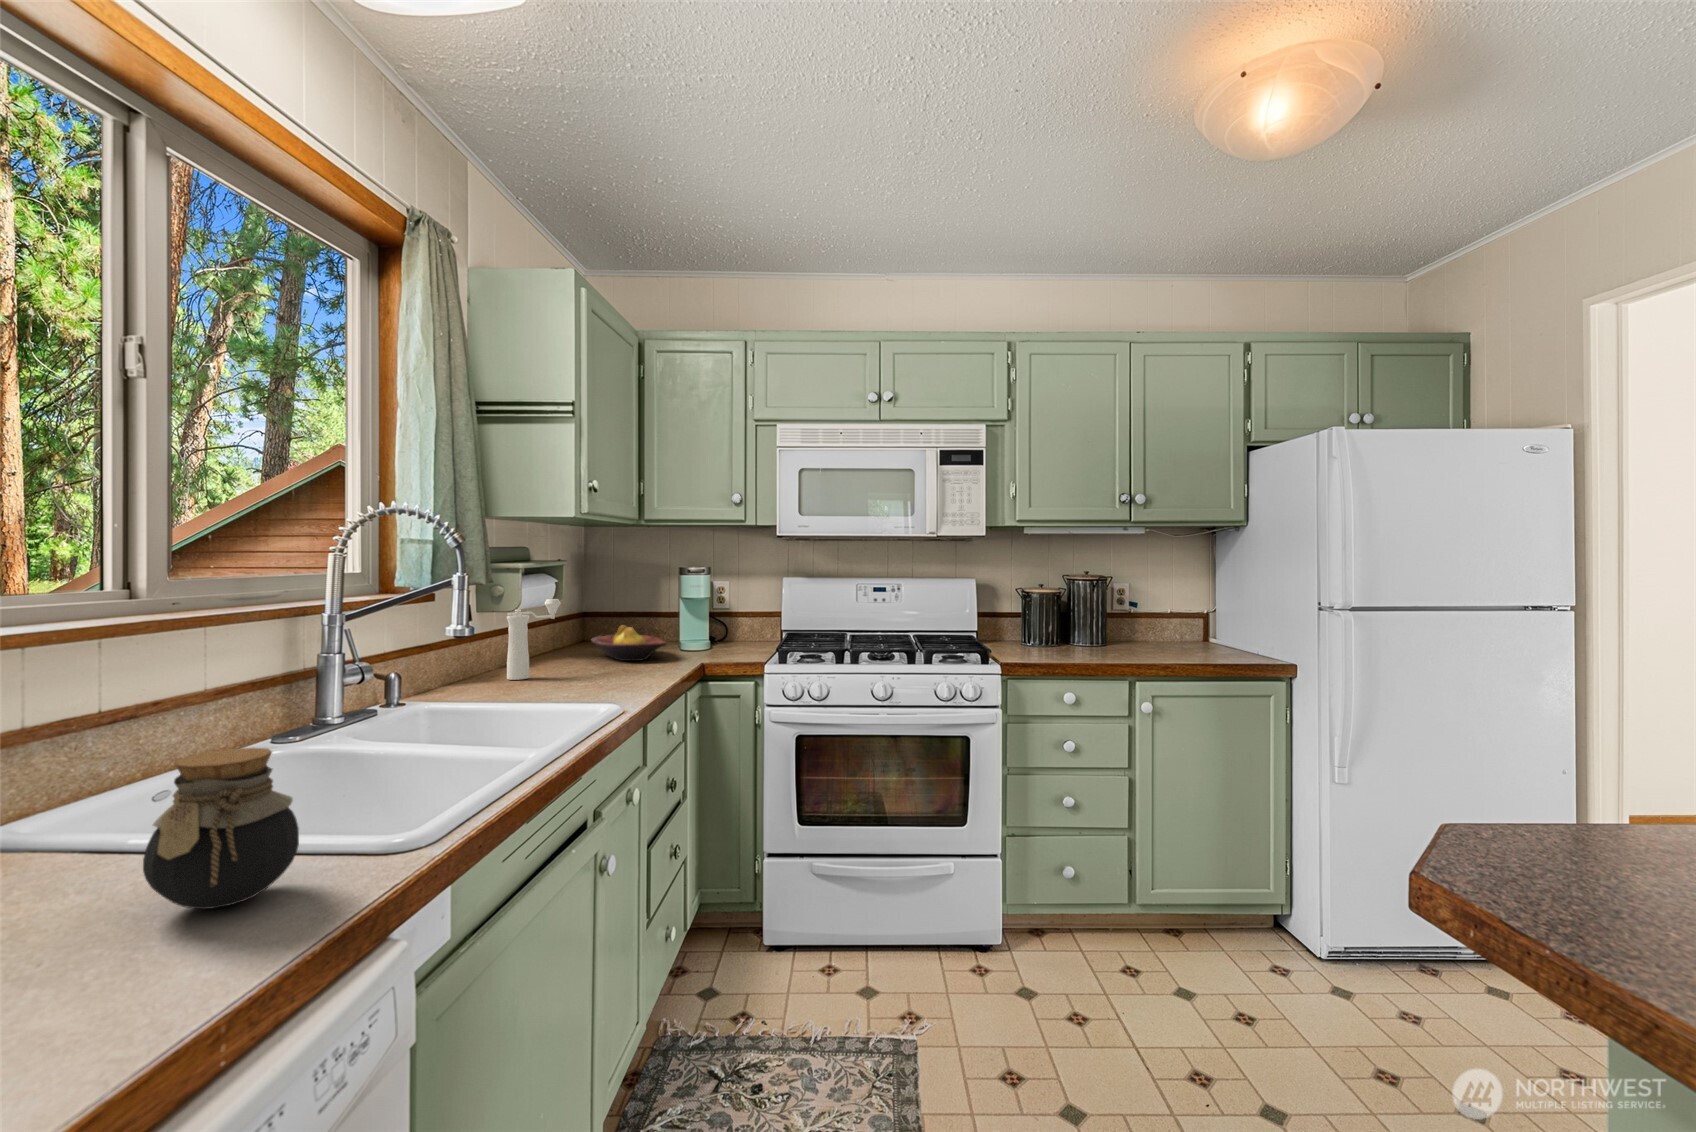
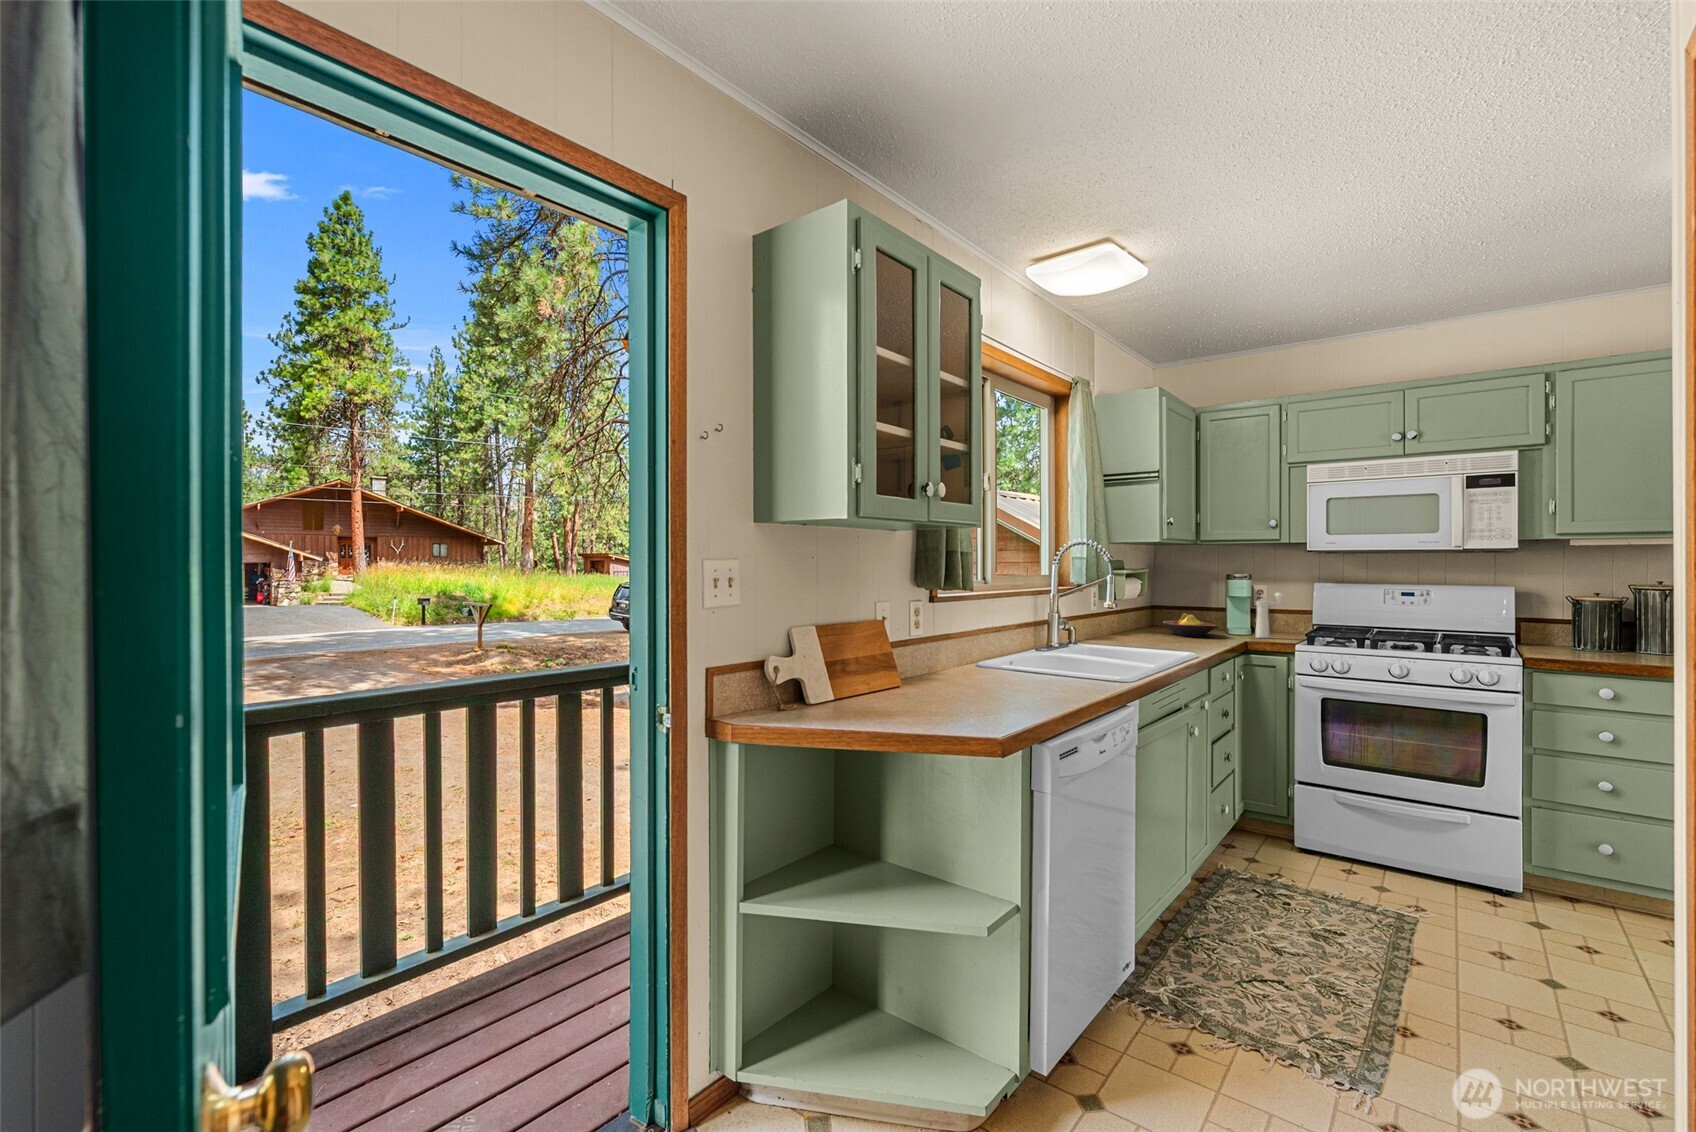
pepper mill: present [507,599,561,680] -> present [1256,593,1285,638]
jar: present [143,748,299,909] -> none [1054,635,1098,686]

